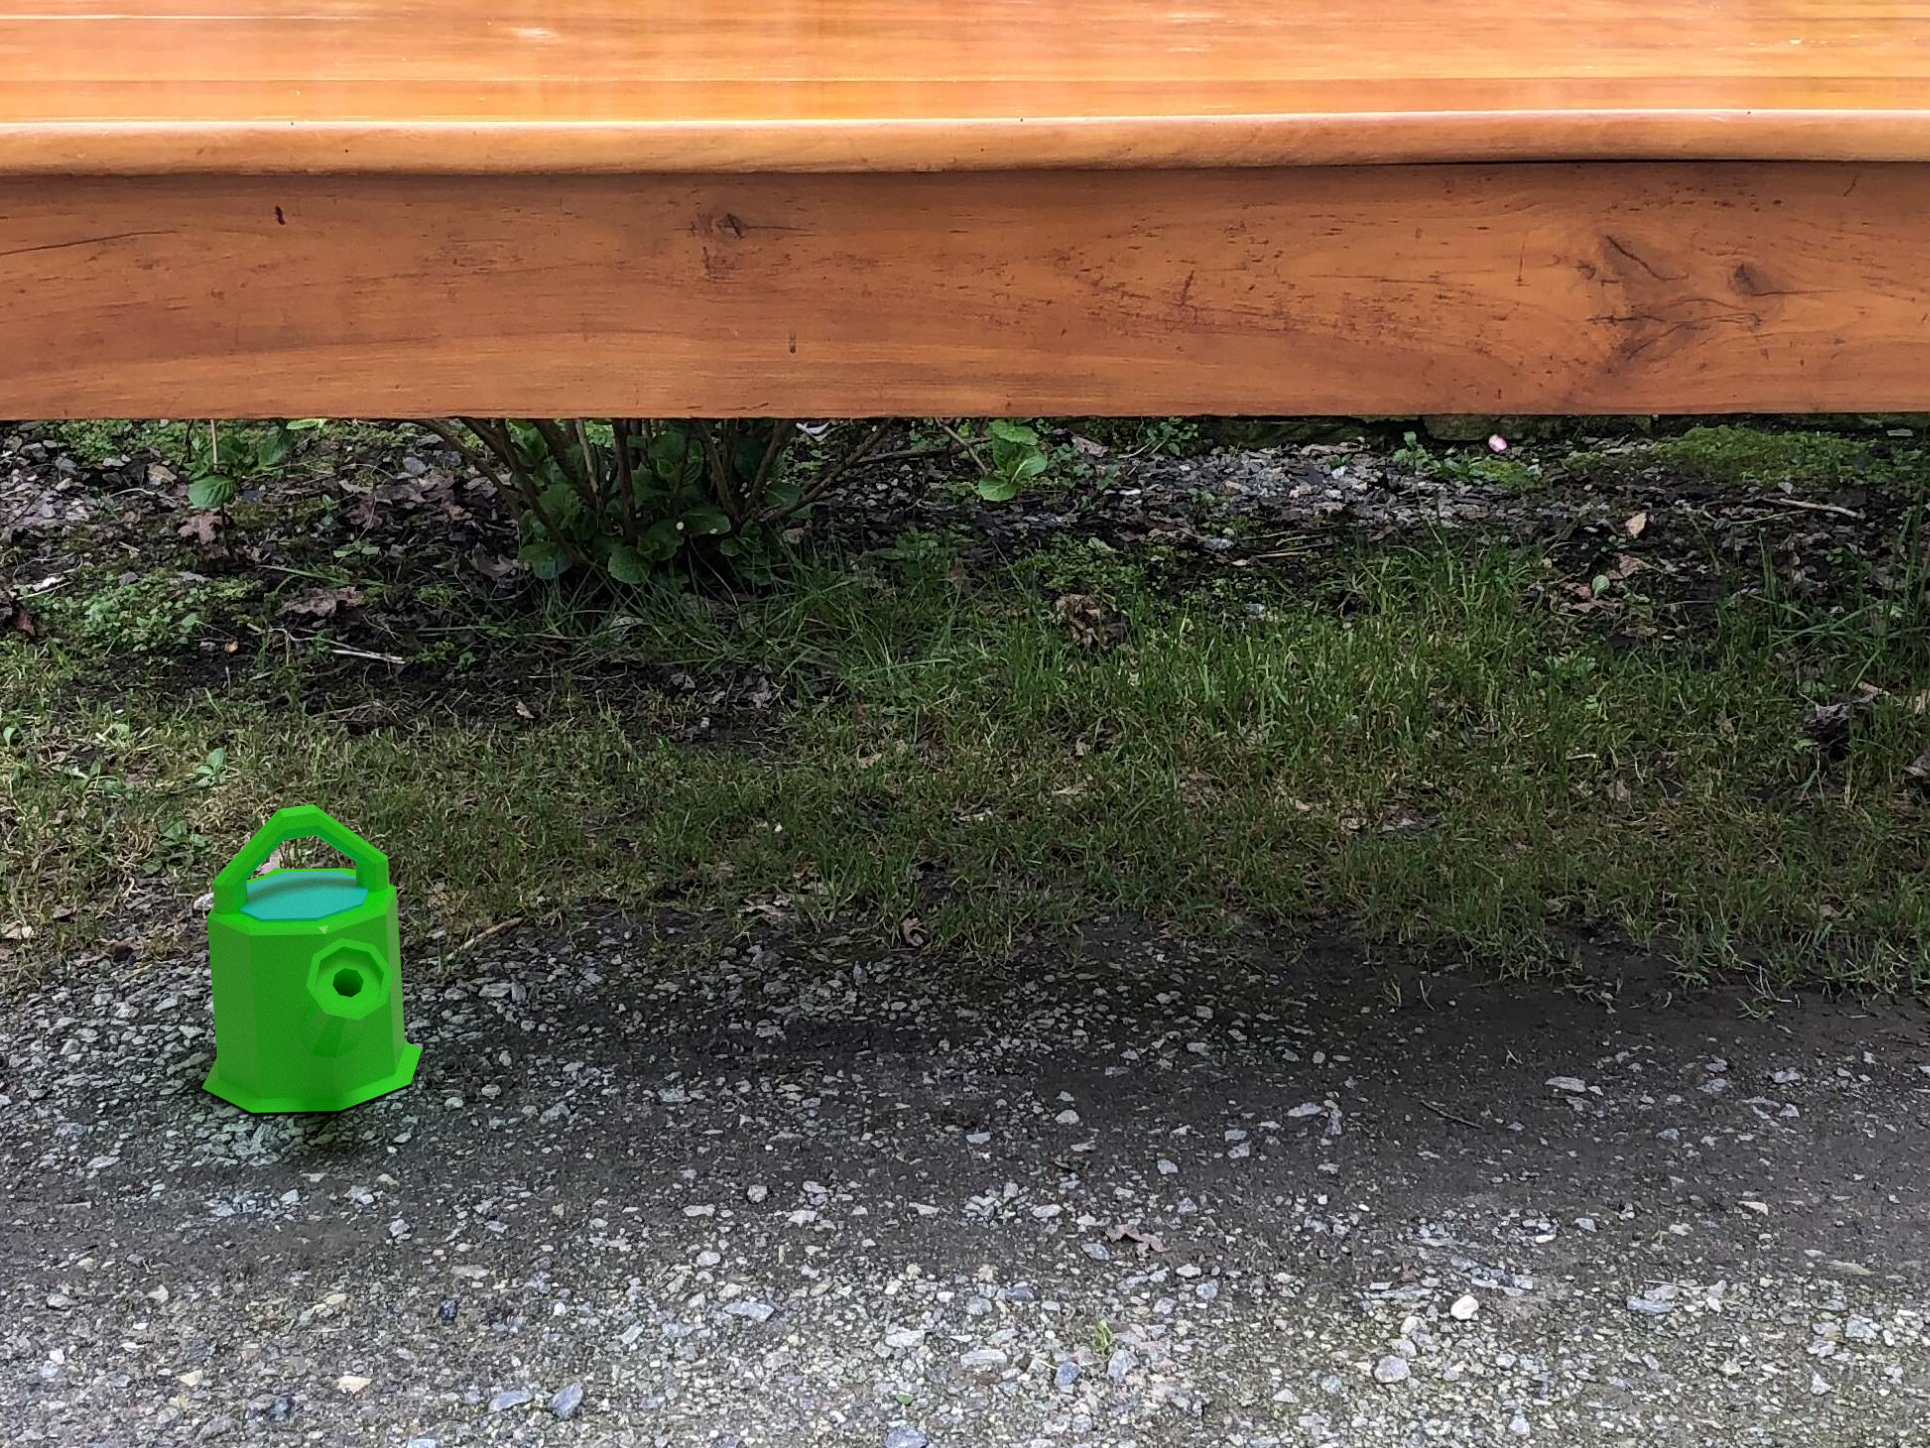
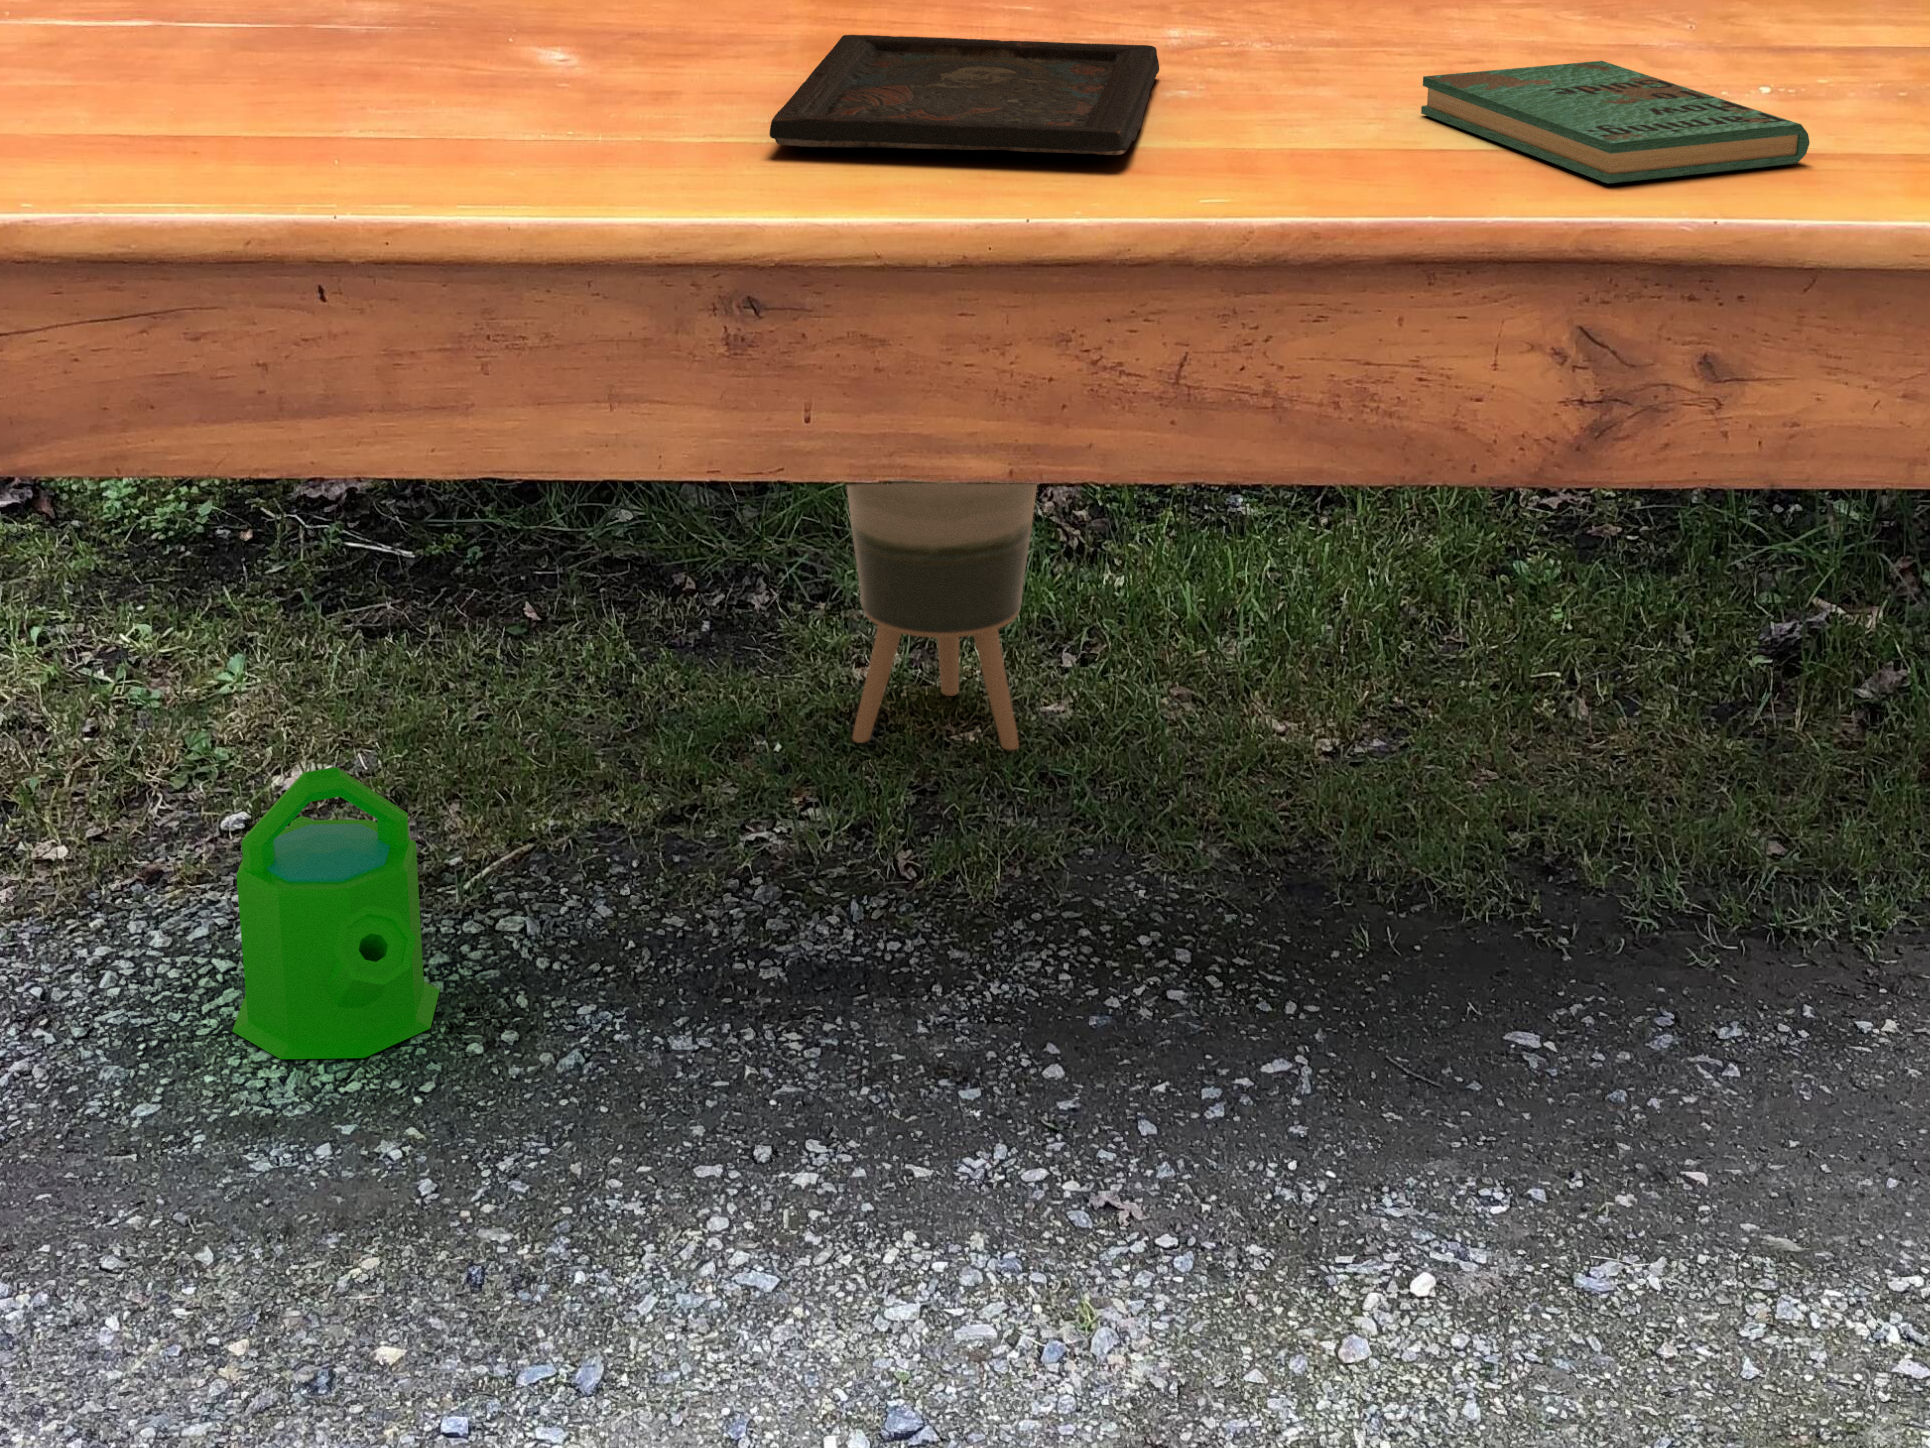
tray: none [754,9,1161,74] -> present [770,35,1159,155]
book: none [1434,11,1842,90] -> present [1421,61,1810,184]
planter: none [845,500,1047,833] -> present [847,482,1038,750]

